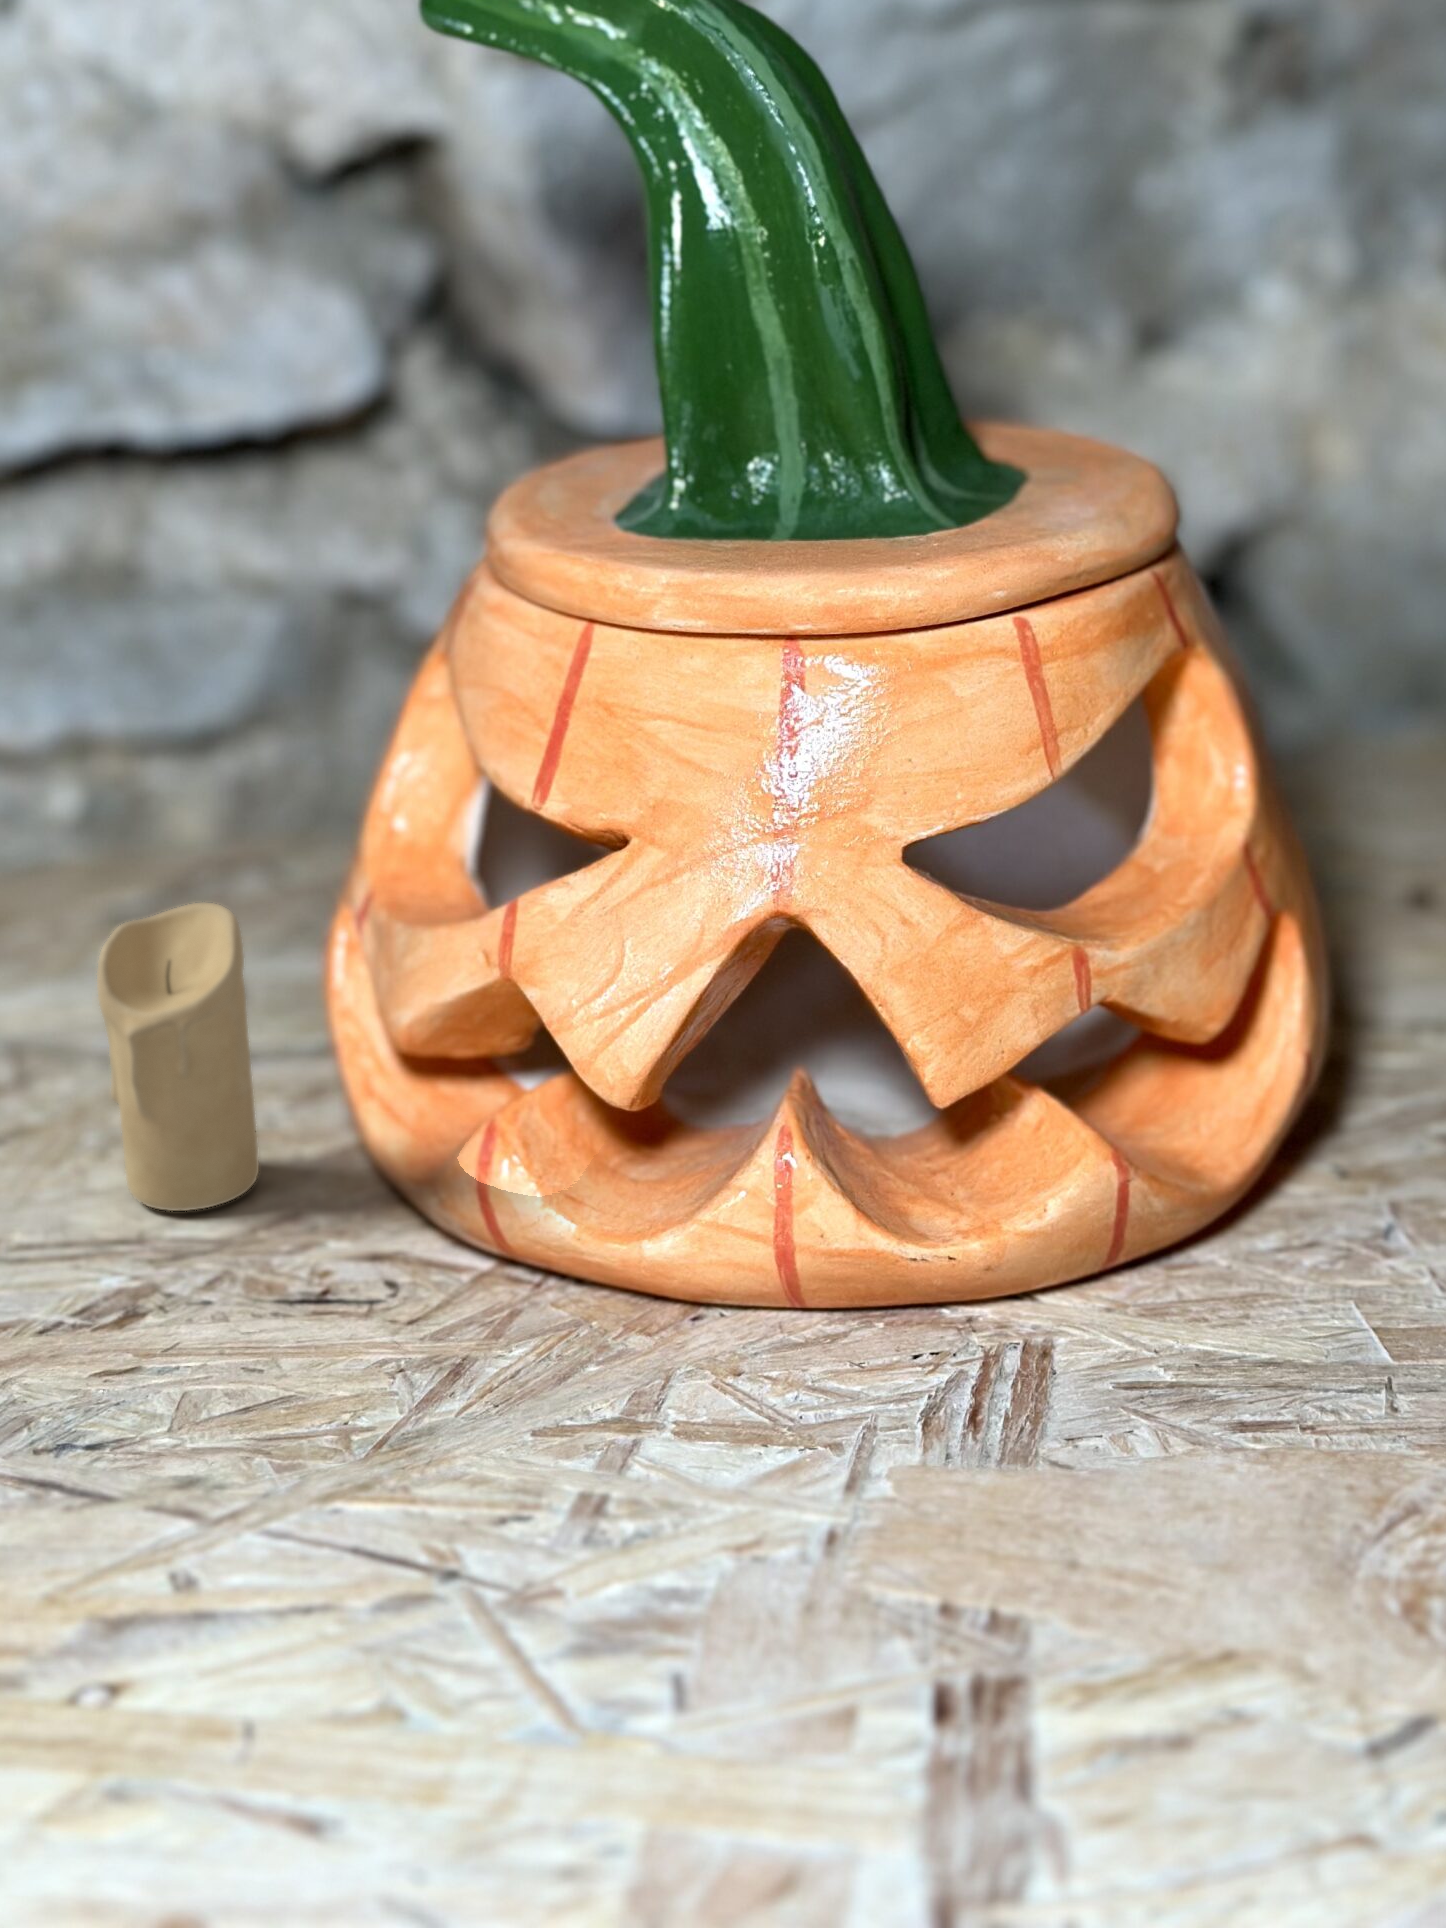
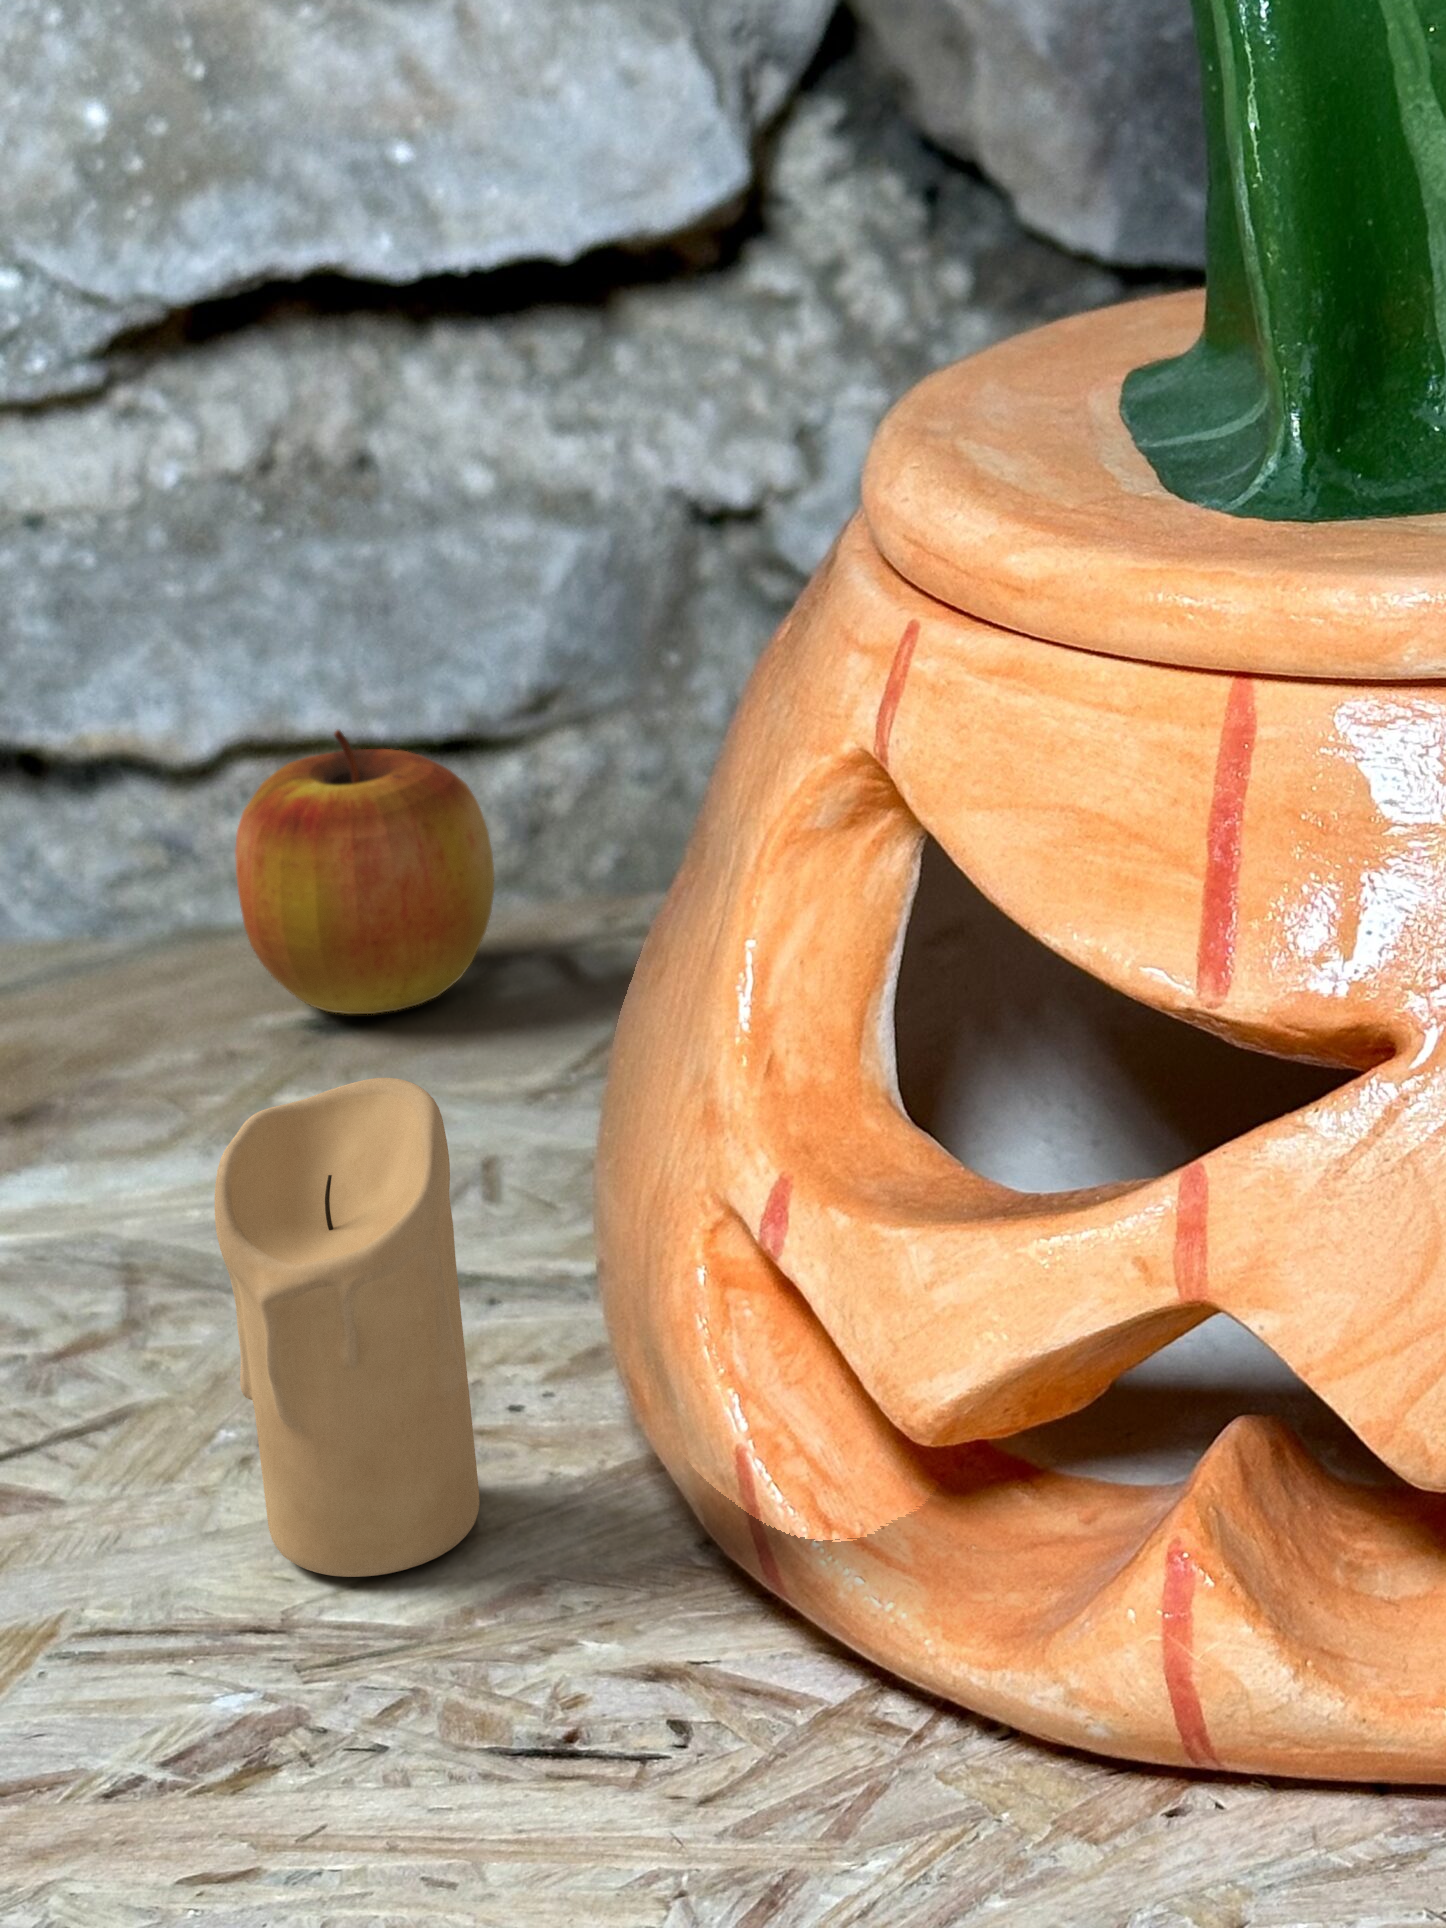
apple: none [73,719,240,902] -> present [235,730,494,1014]

